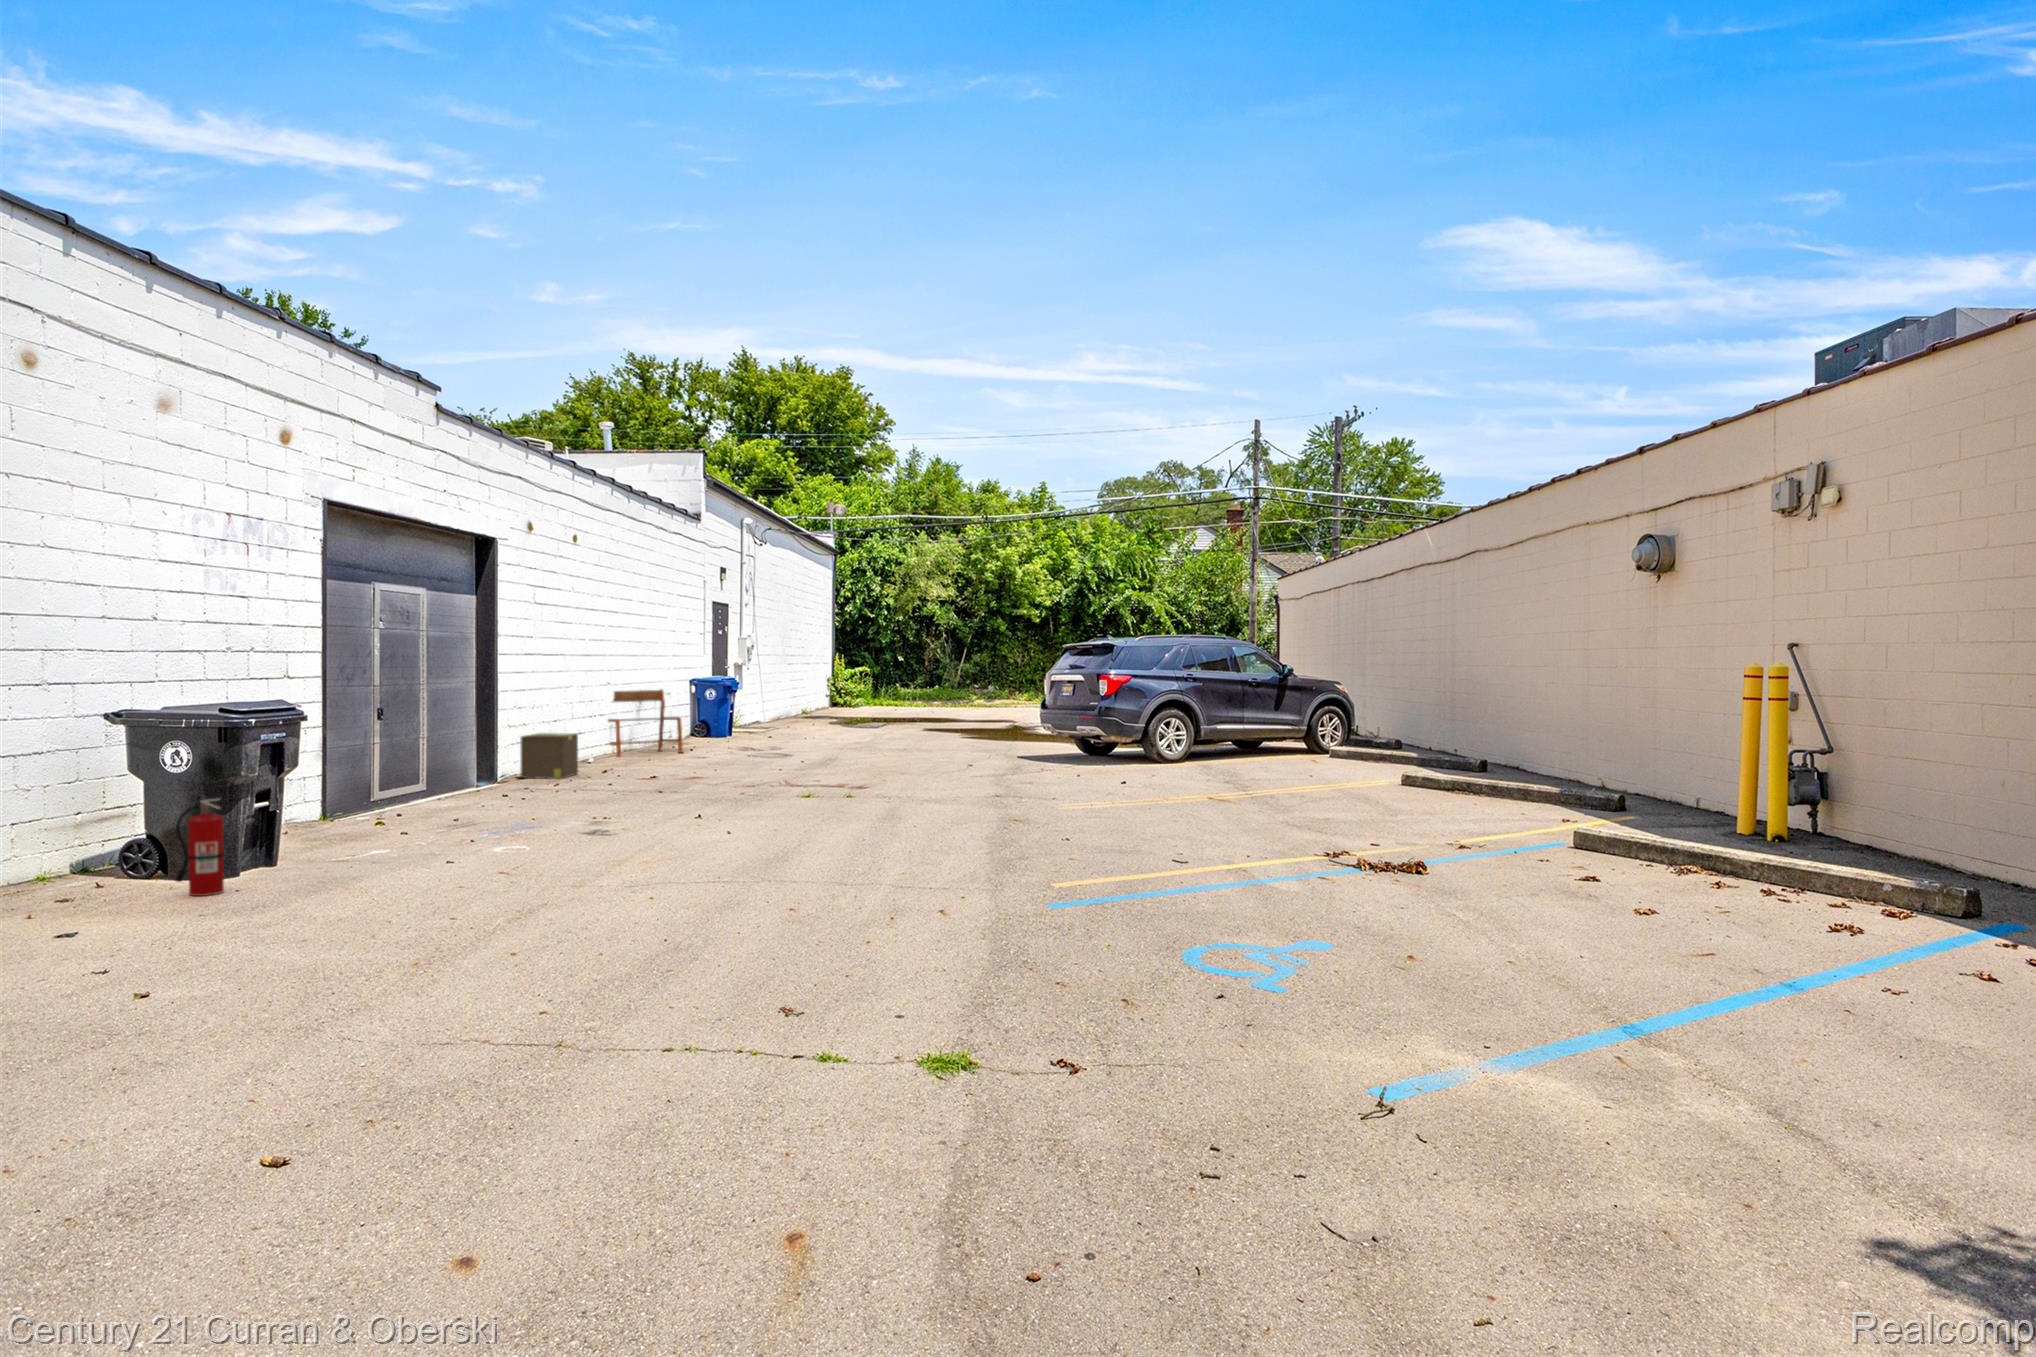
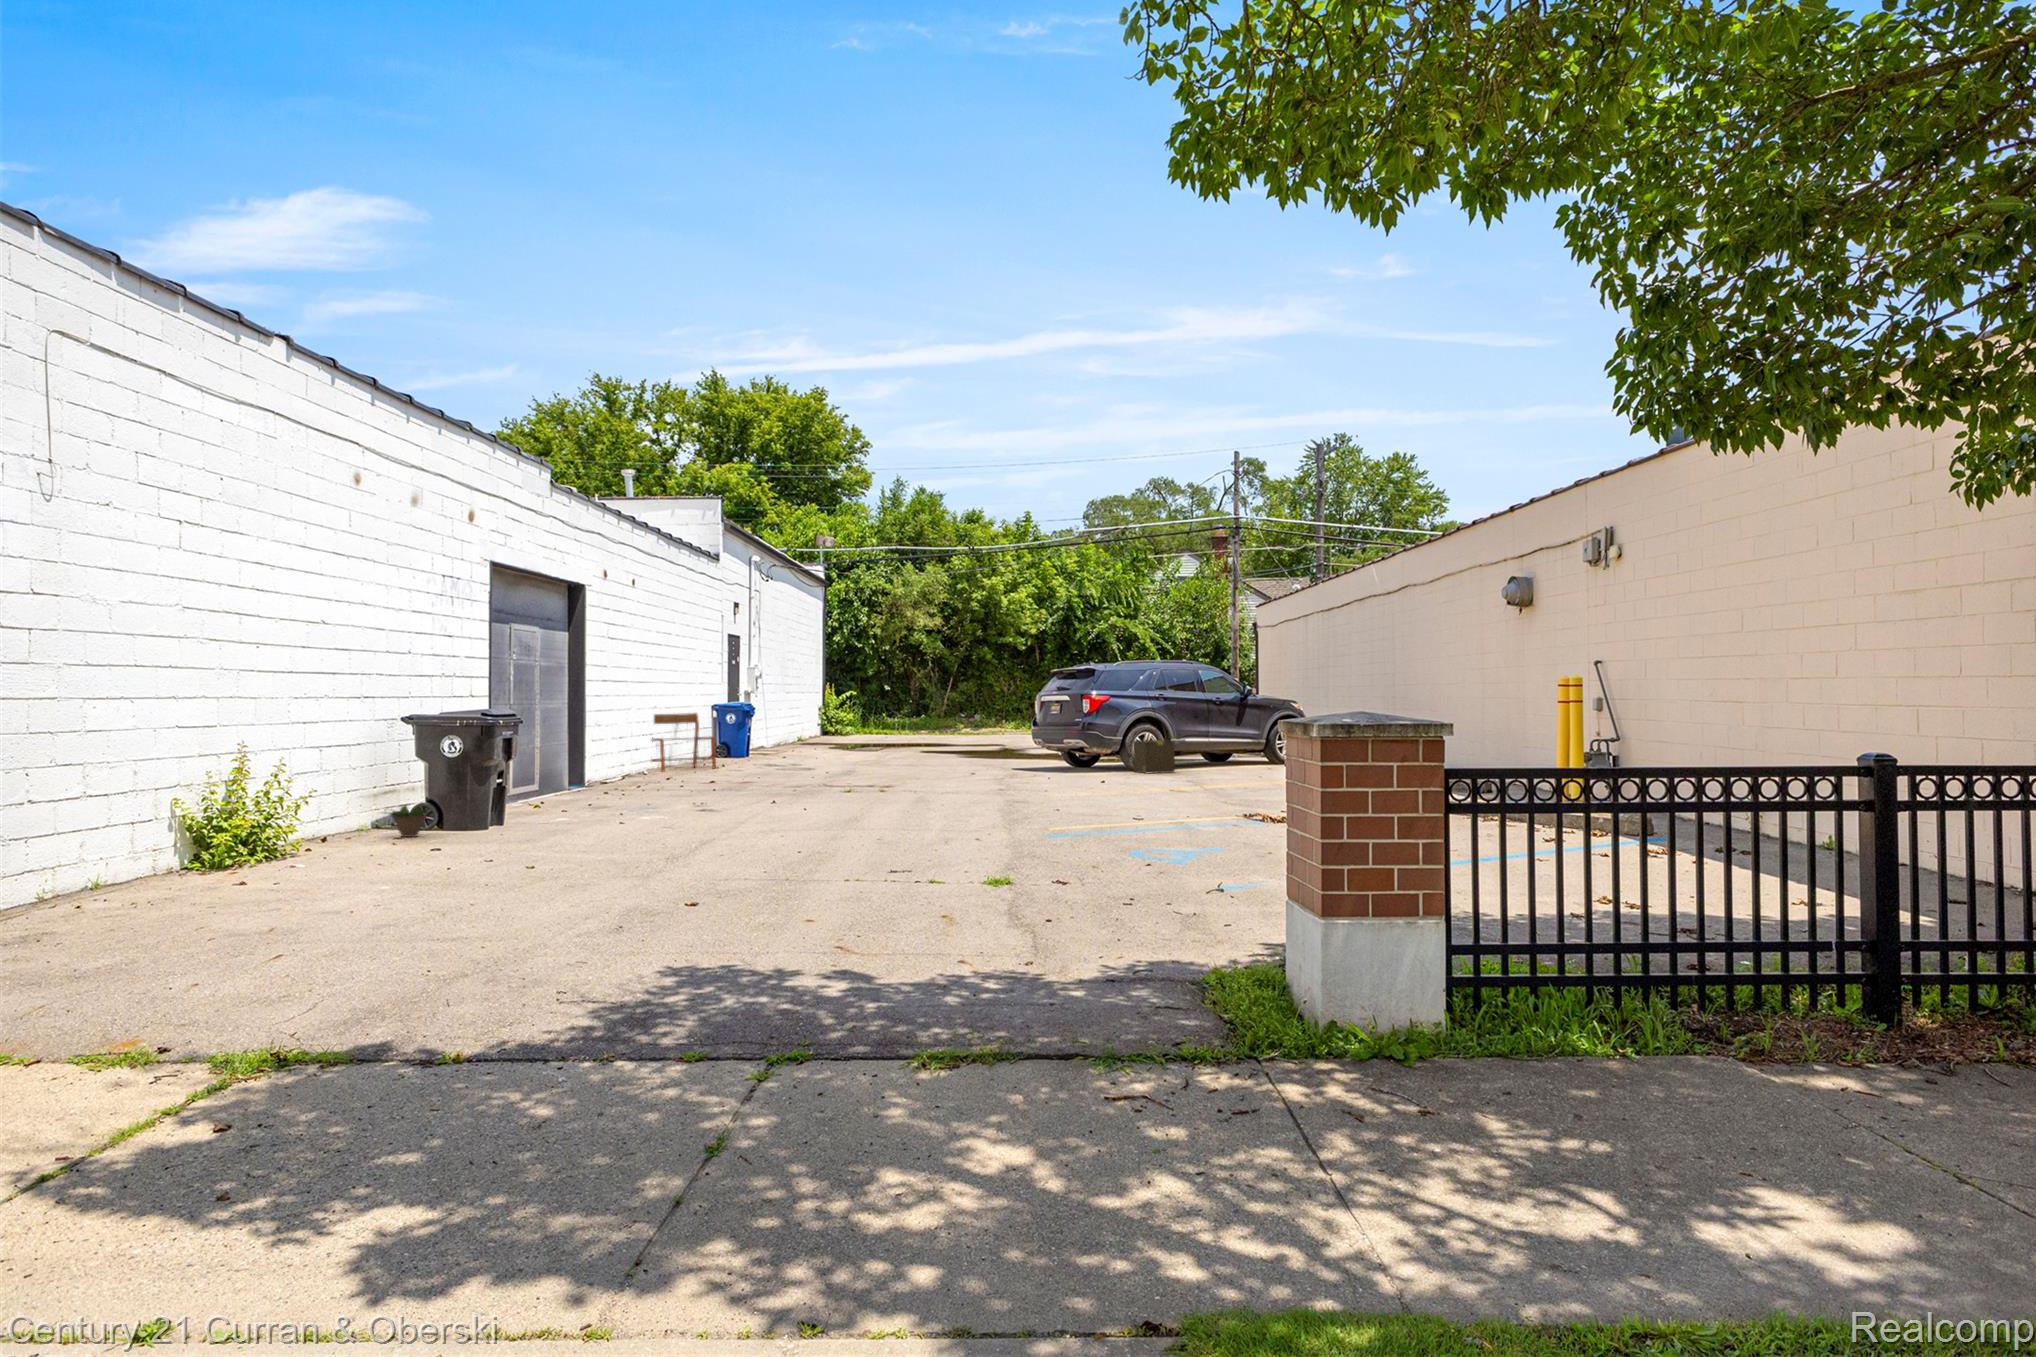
cardboard box: present [520,733,578,779] -> present [1133,740,1175,773]
fire extinguisher: present [175,799,225,896] -> none [455,773,486,839]
decorative plant: none [63,837,165,891] -> present [388,805,431,837]

